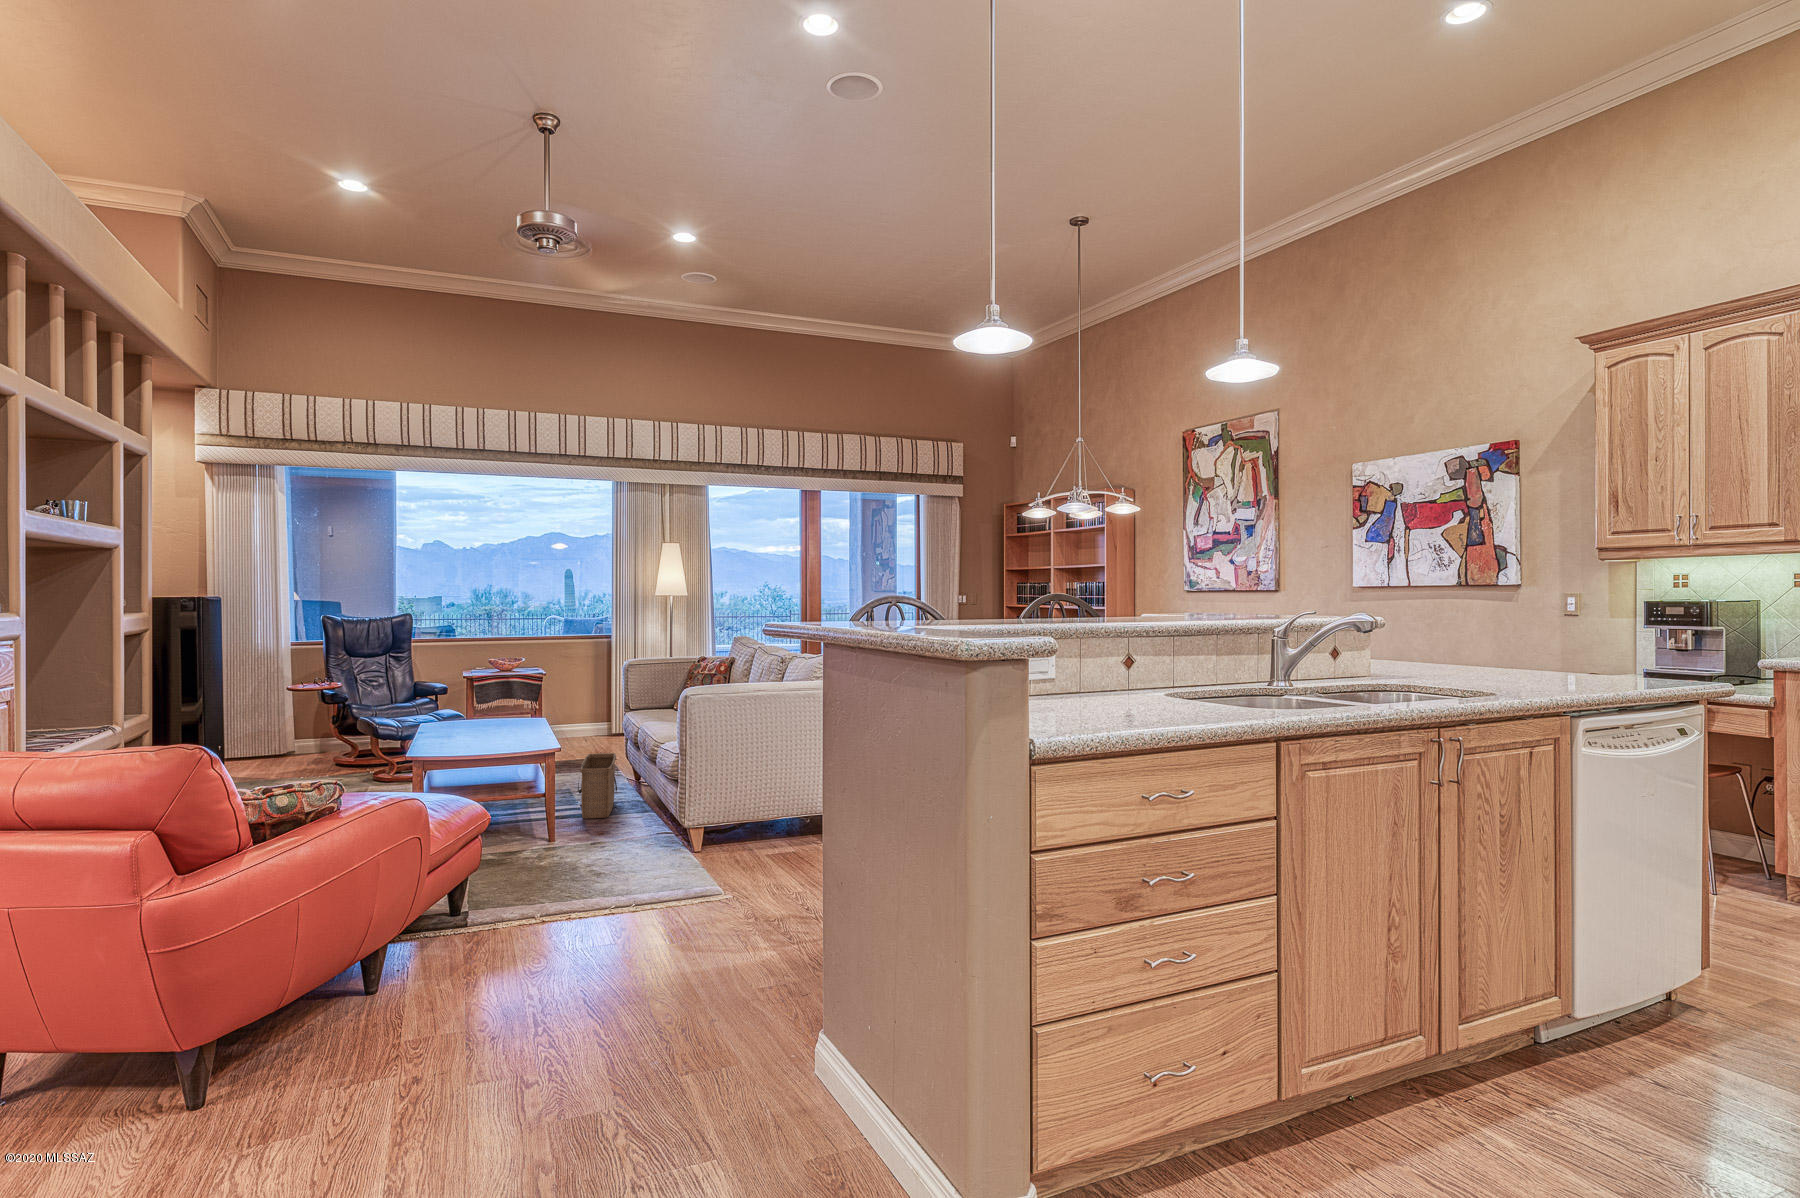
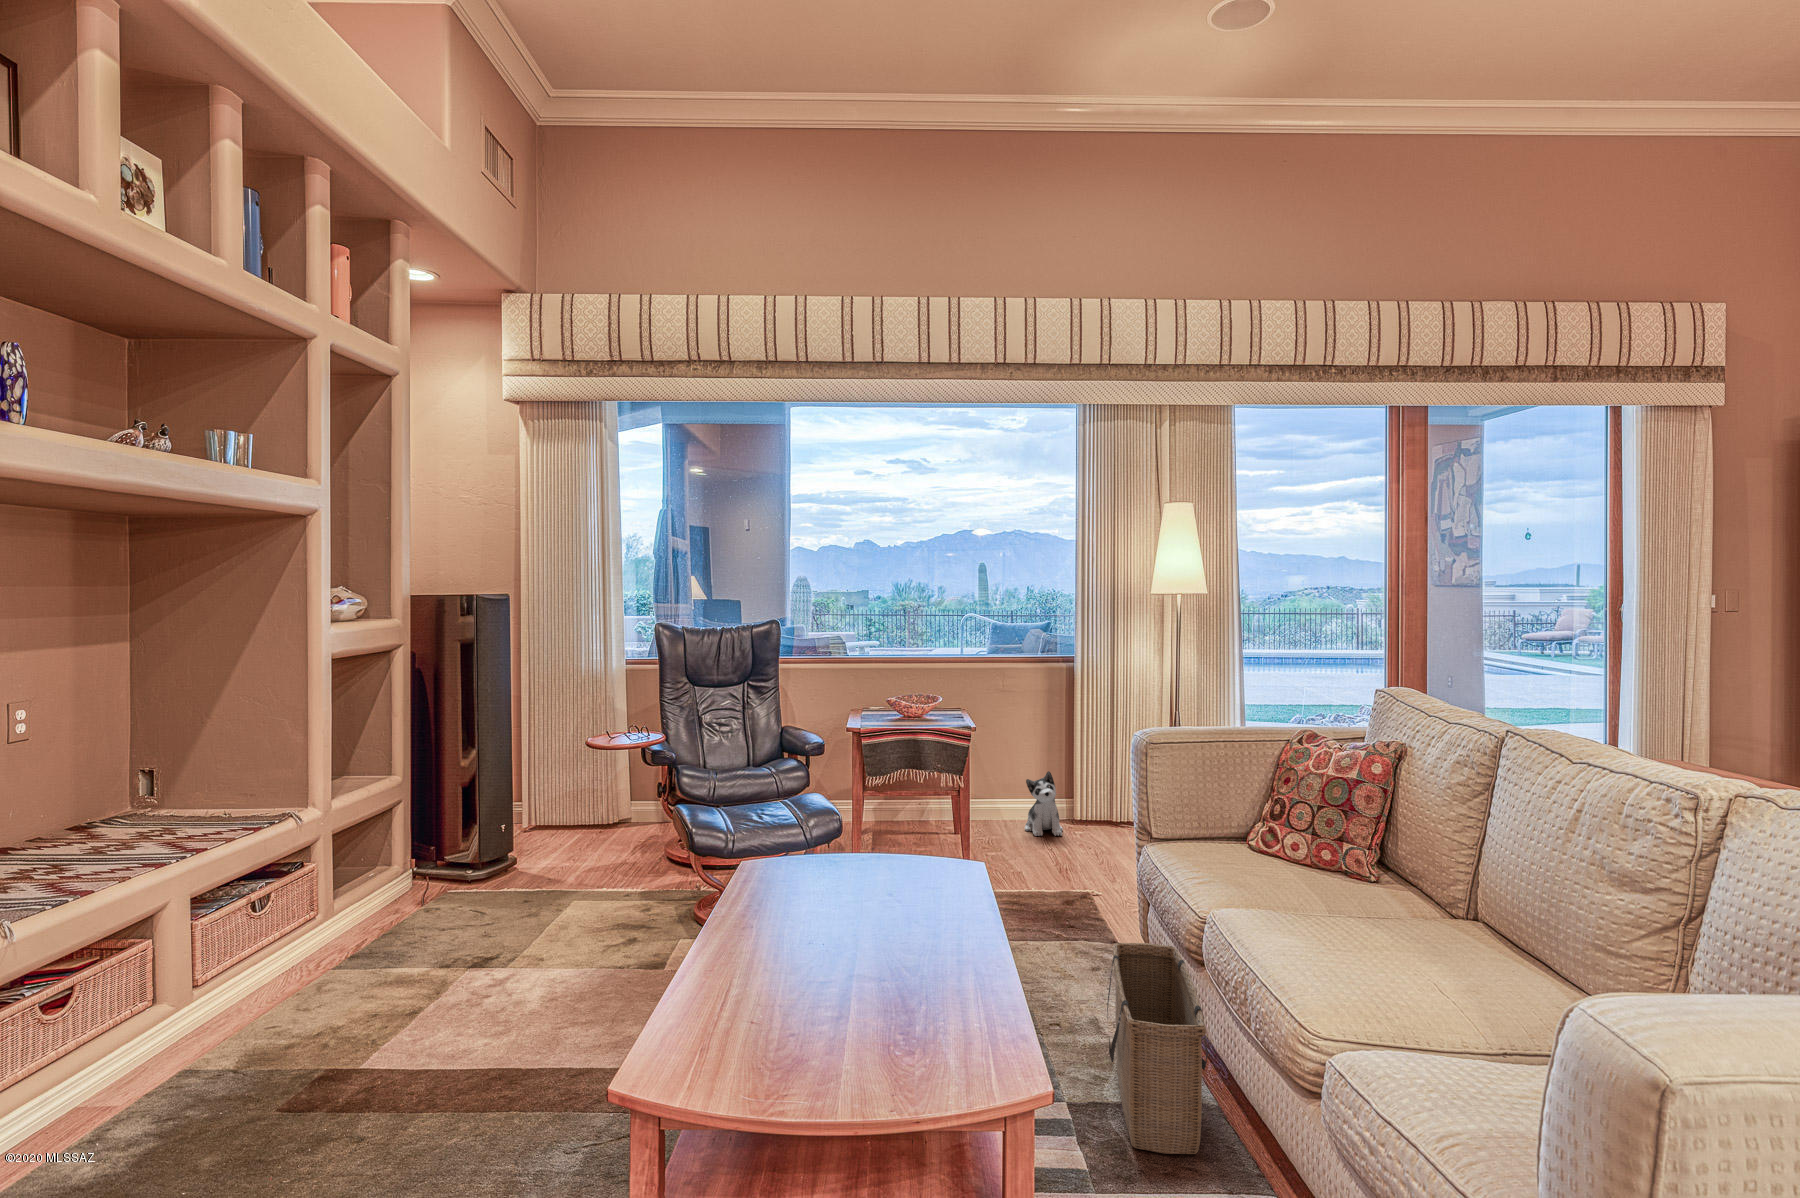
plush toy: none [579,703,603,742] -> present [1025,771,1063,836]

